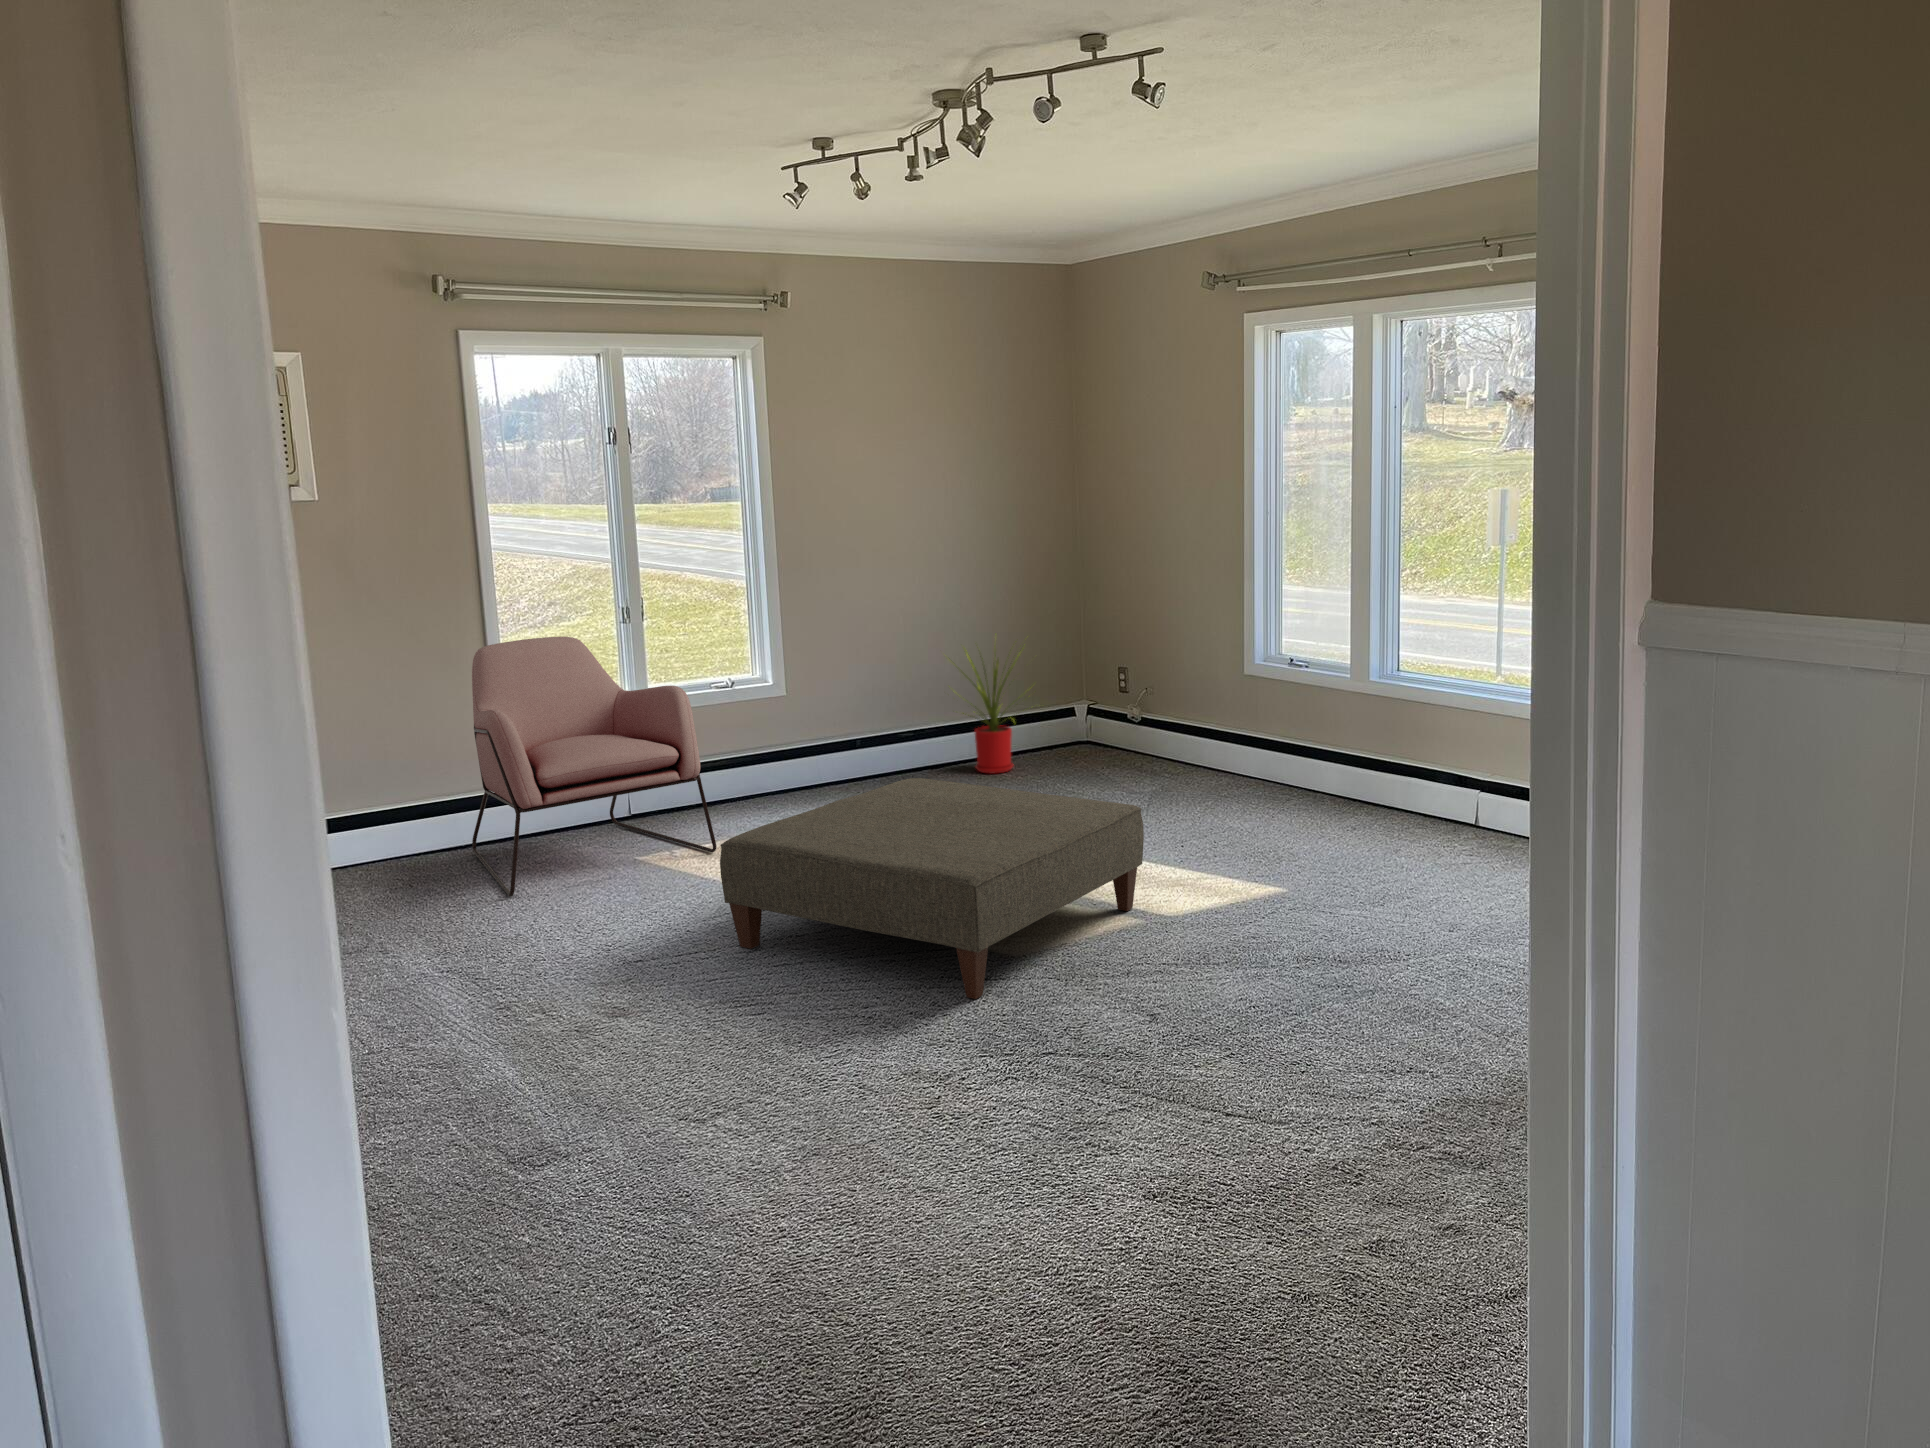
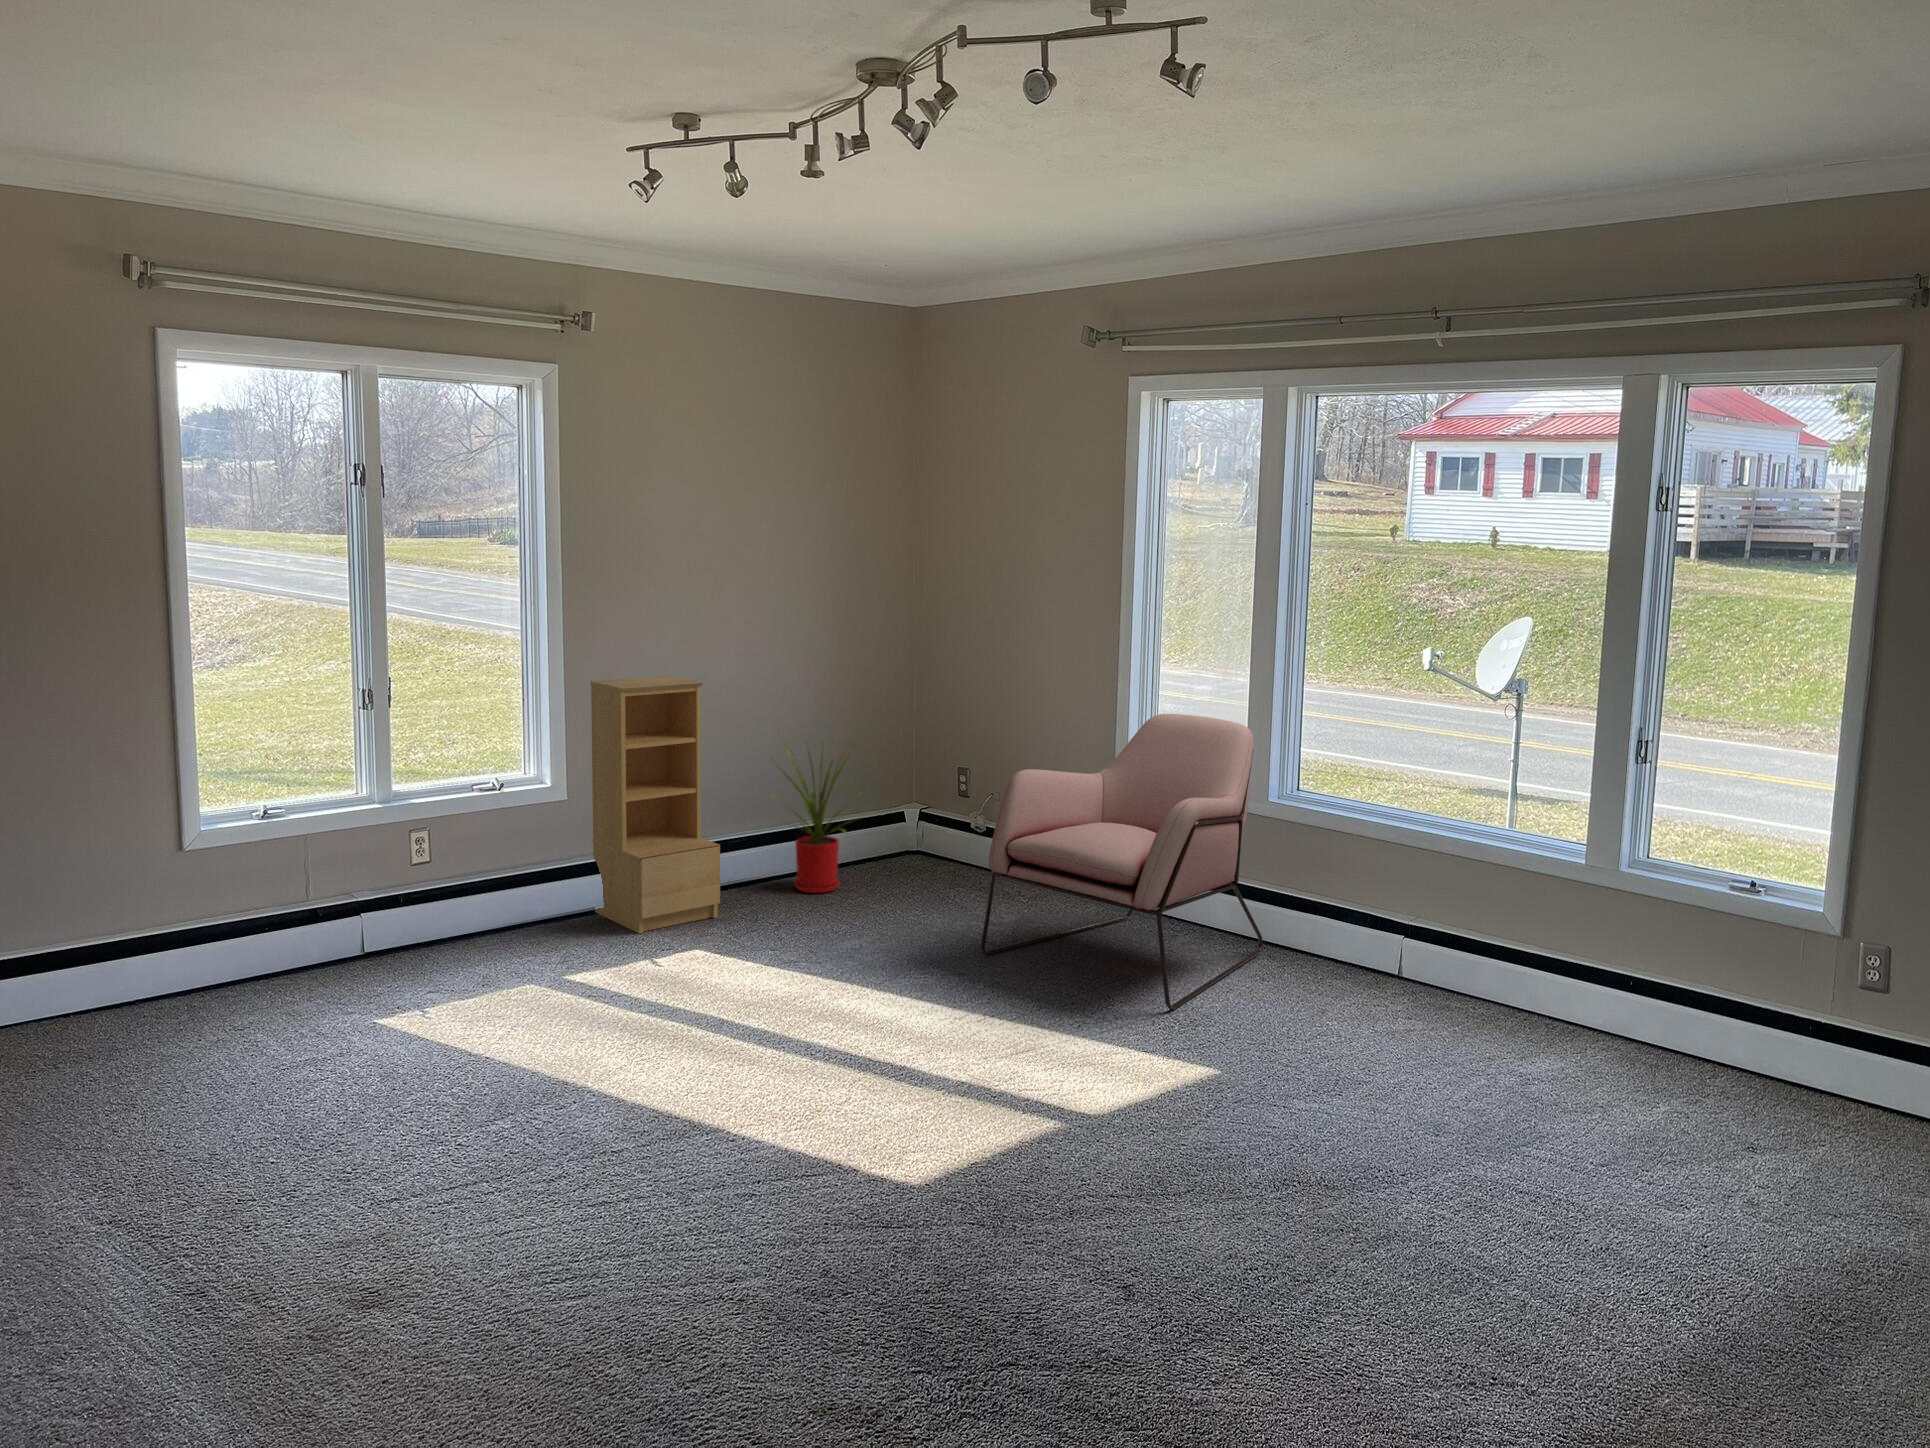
bookshelf: none [798,592,908,802] -> present [590,676,720,934]
armchair: present [472,637,717,897] -> present [981,714,1263,1010]
ottoman: present [720,778,1144,999] -> none [512,925,1062,1265]

